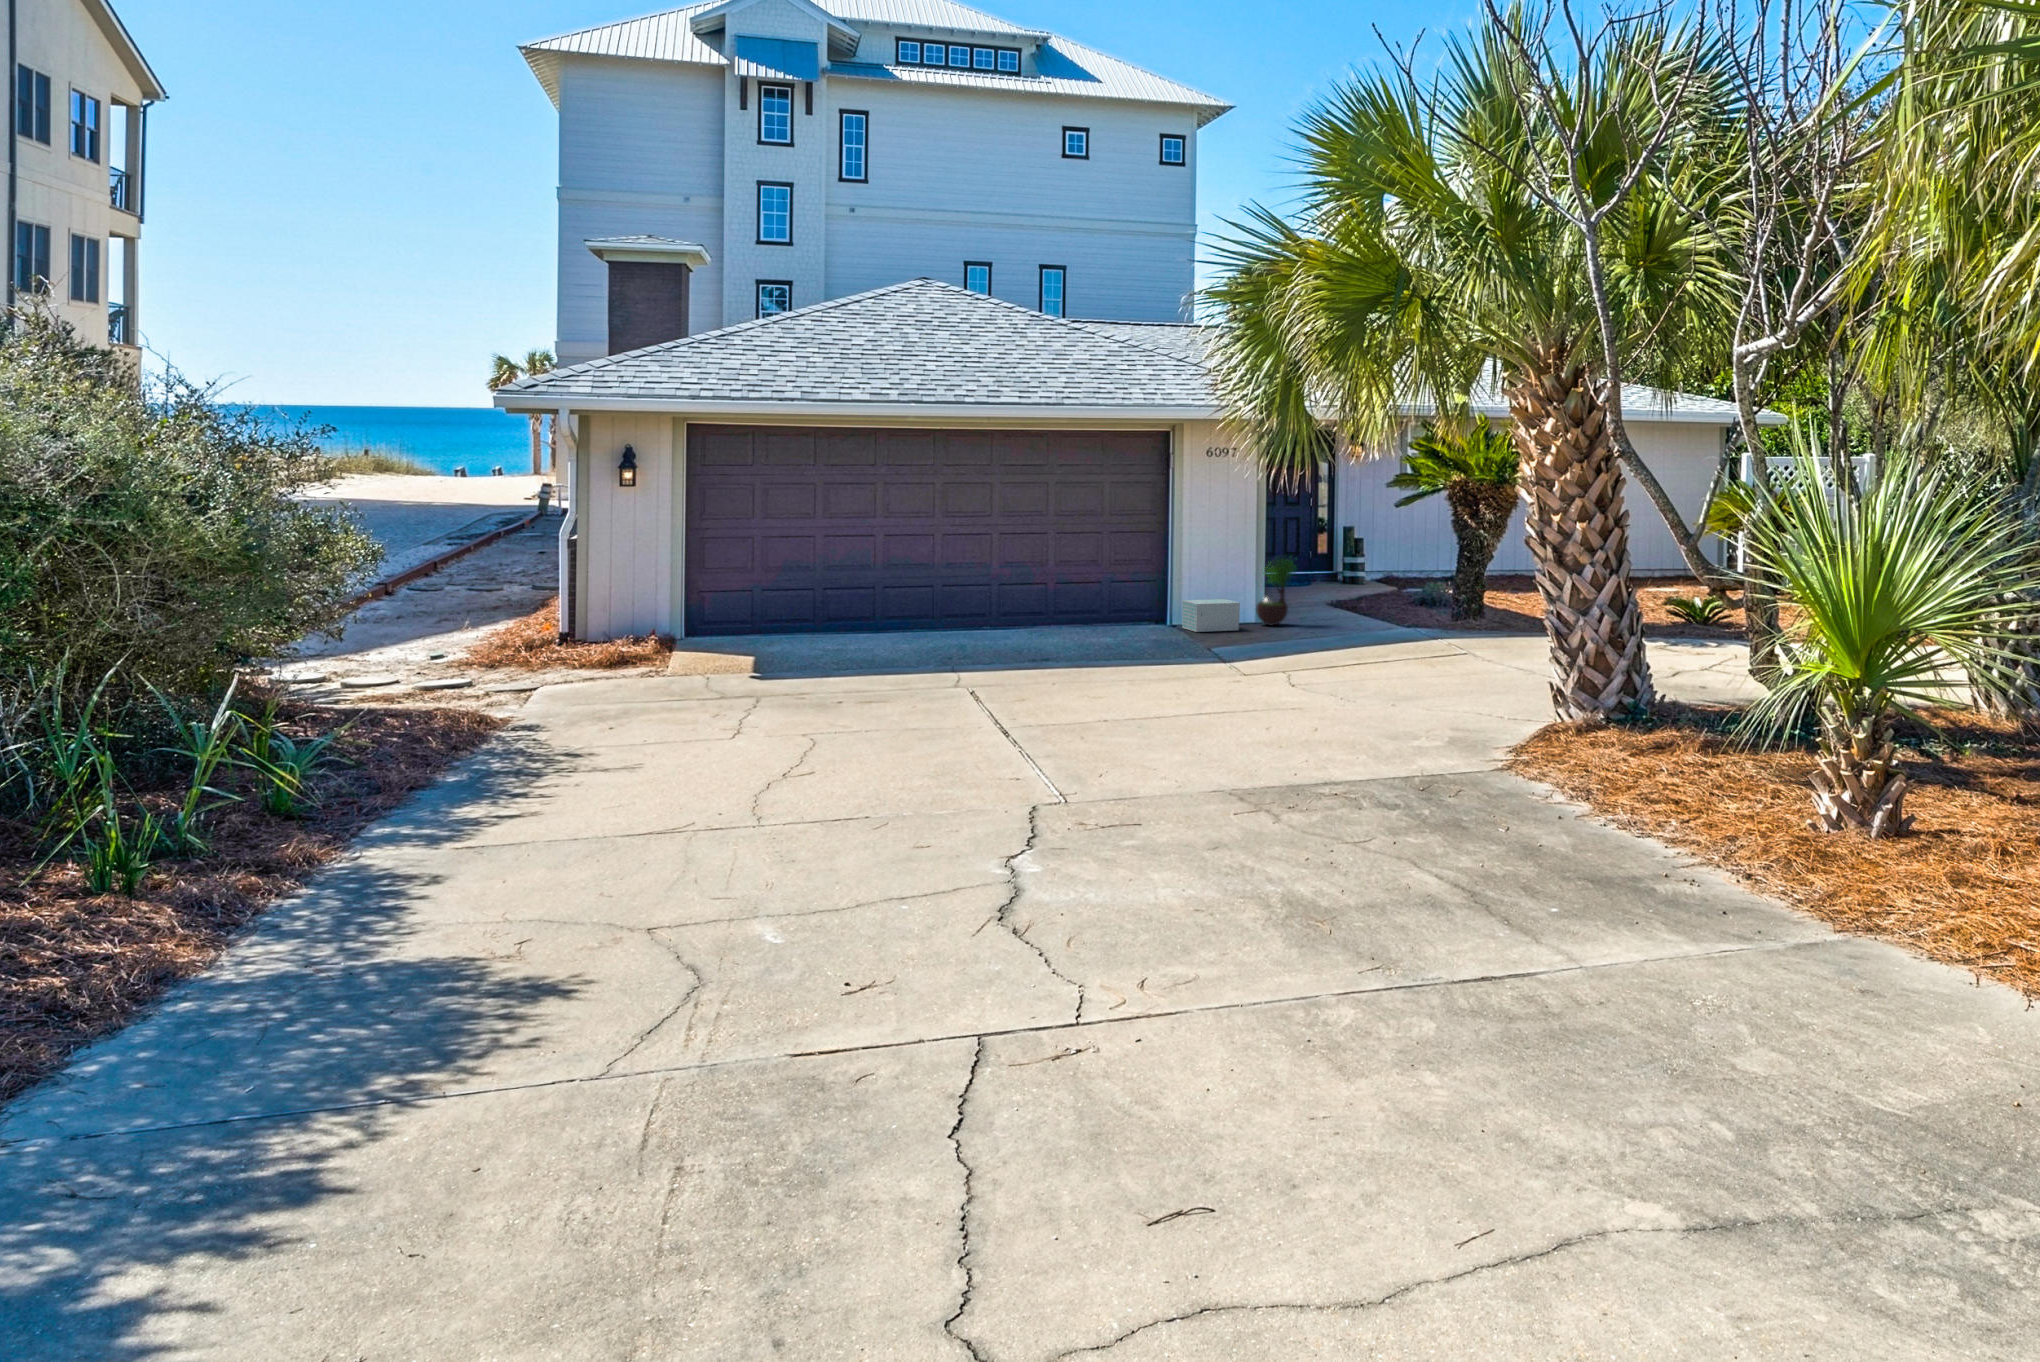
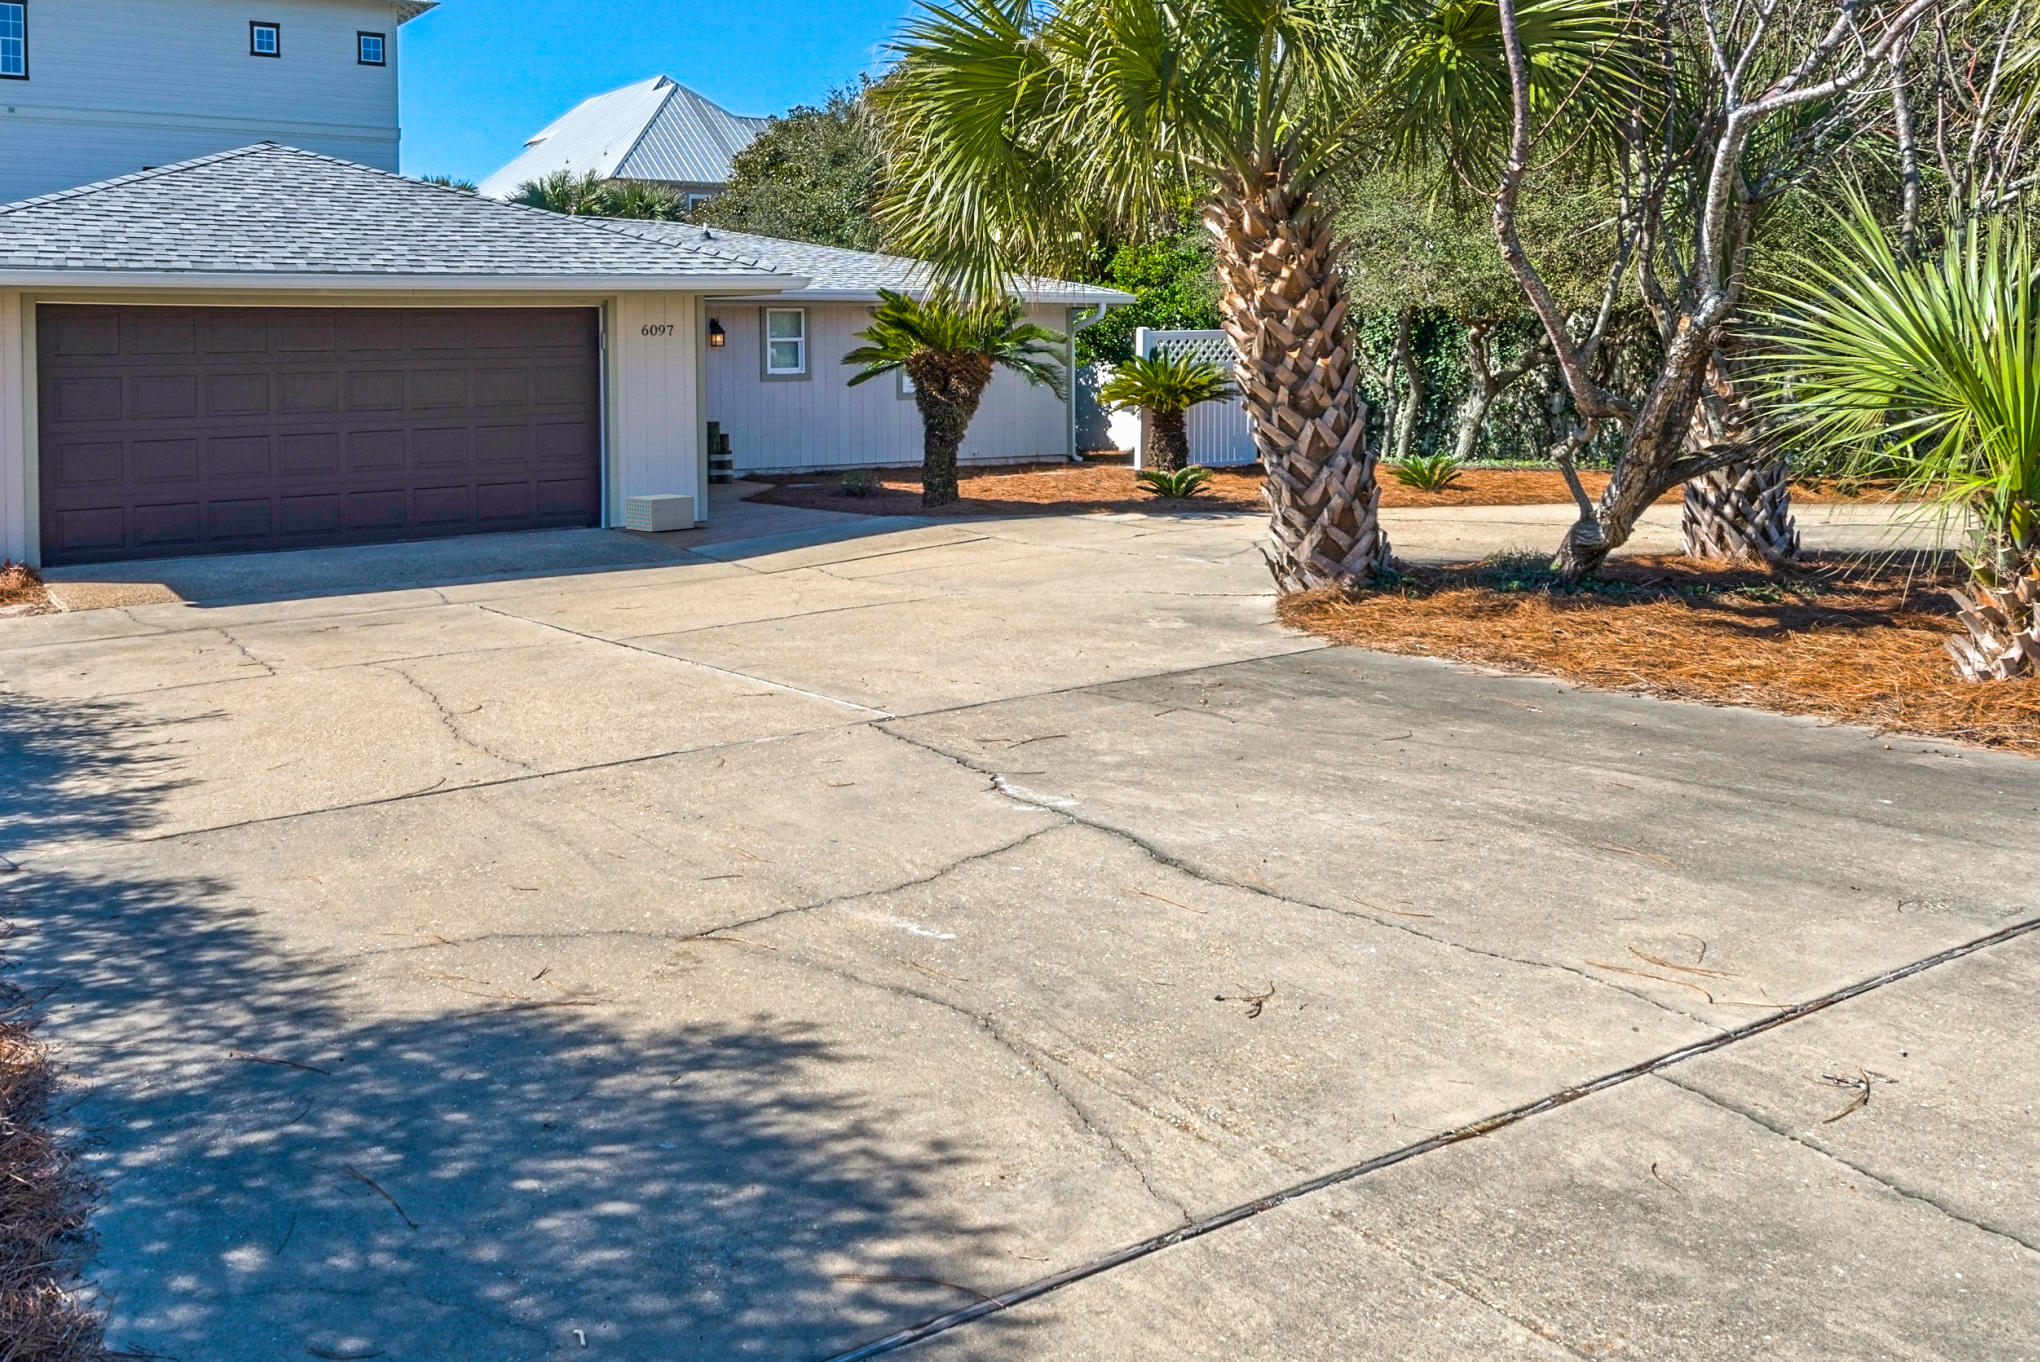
potted tree: present [1256,557,1296,625] -> none [699,438,747,521]

